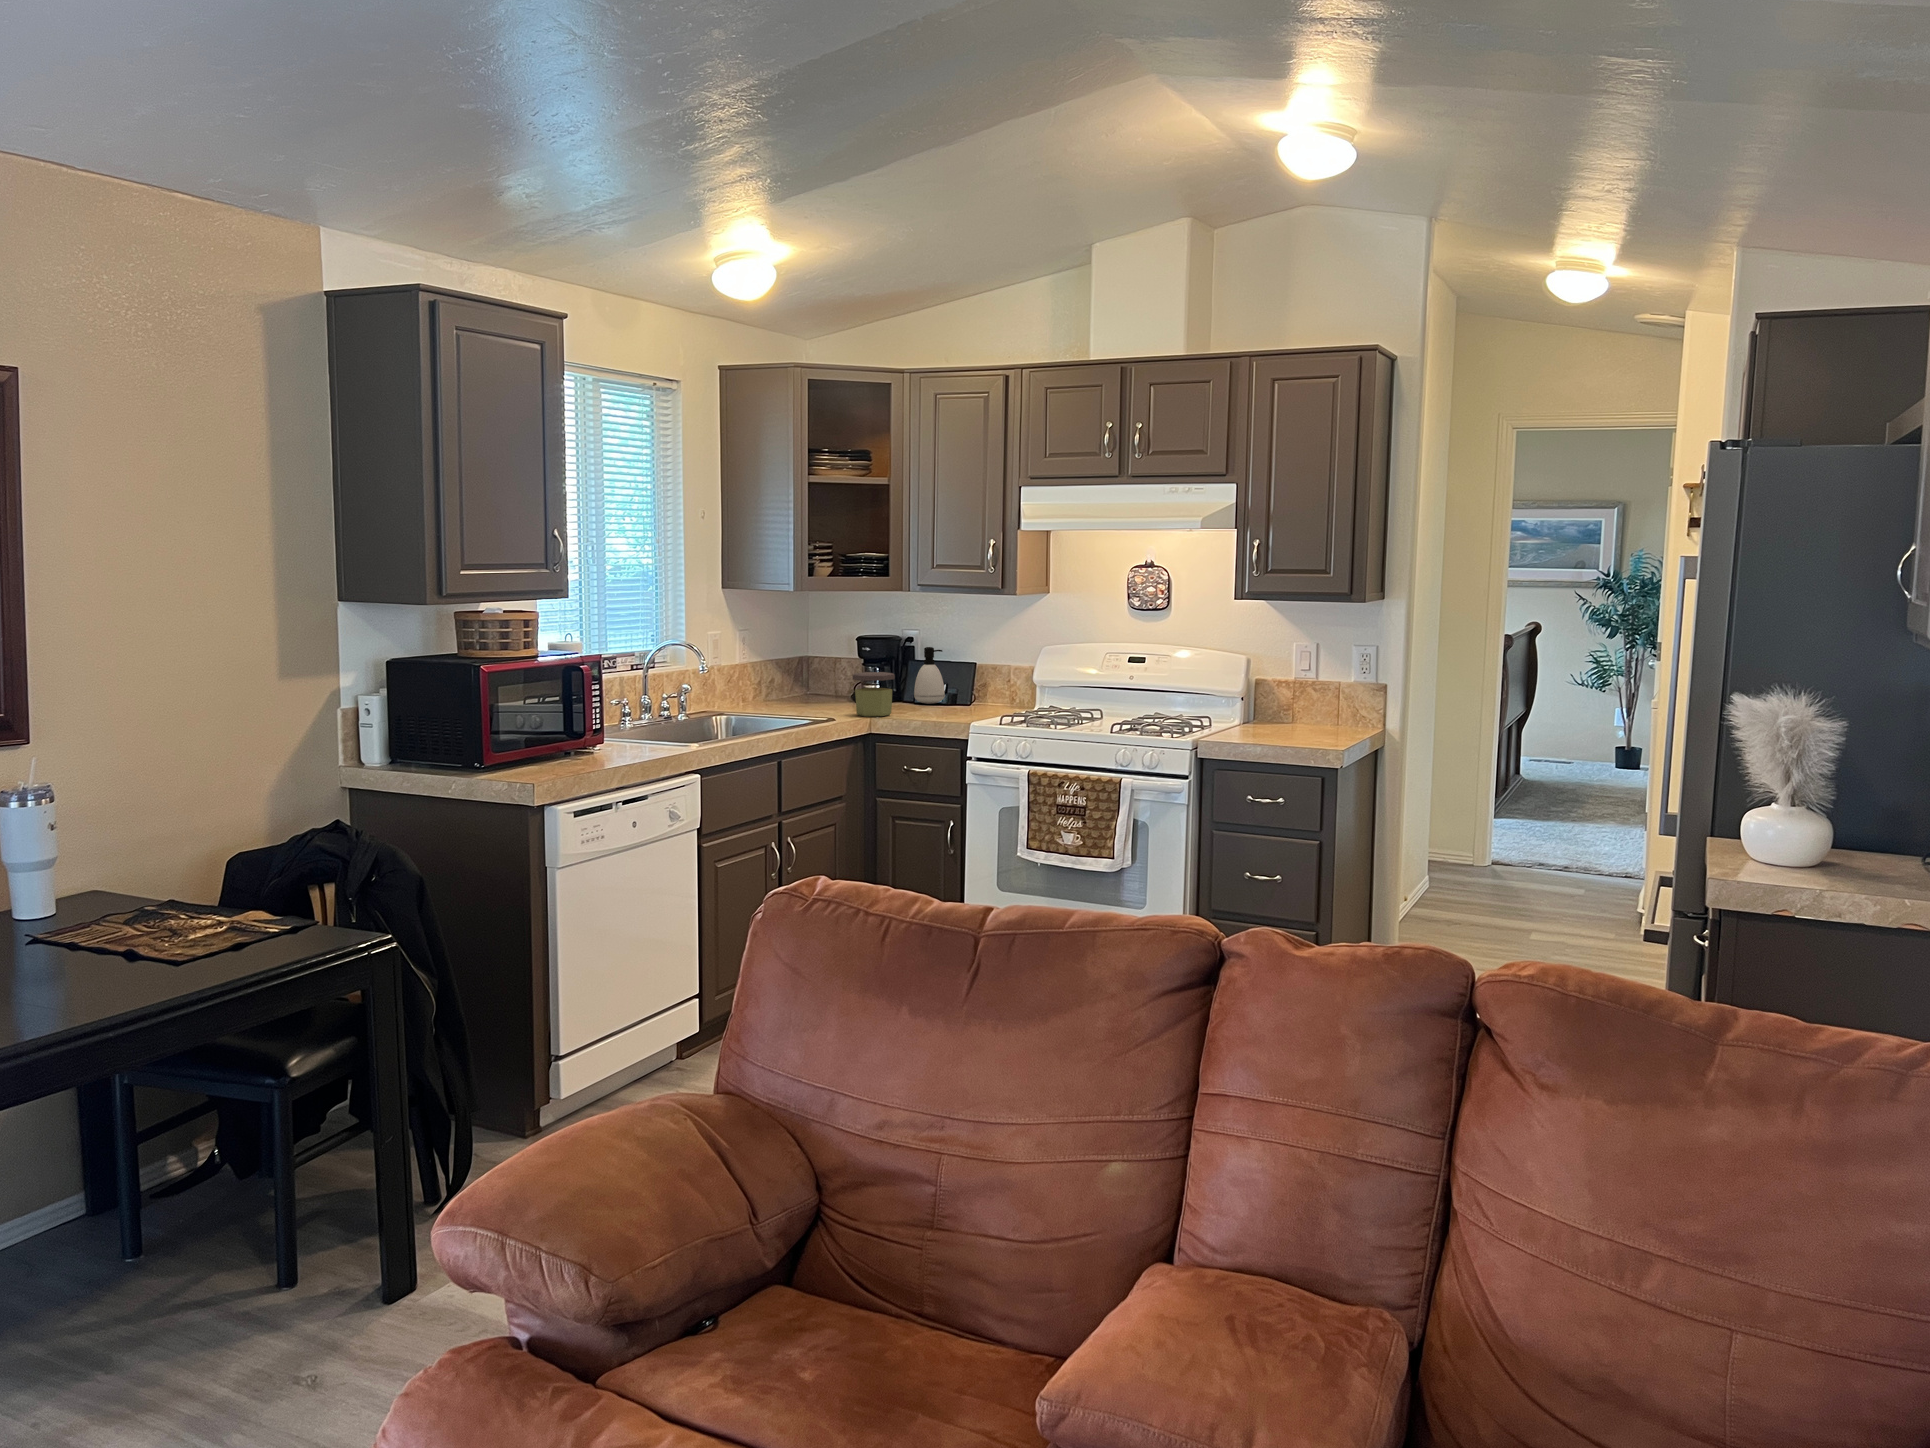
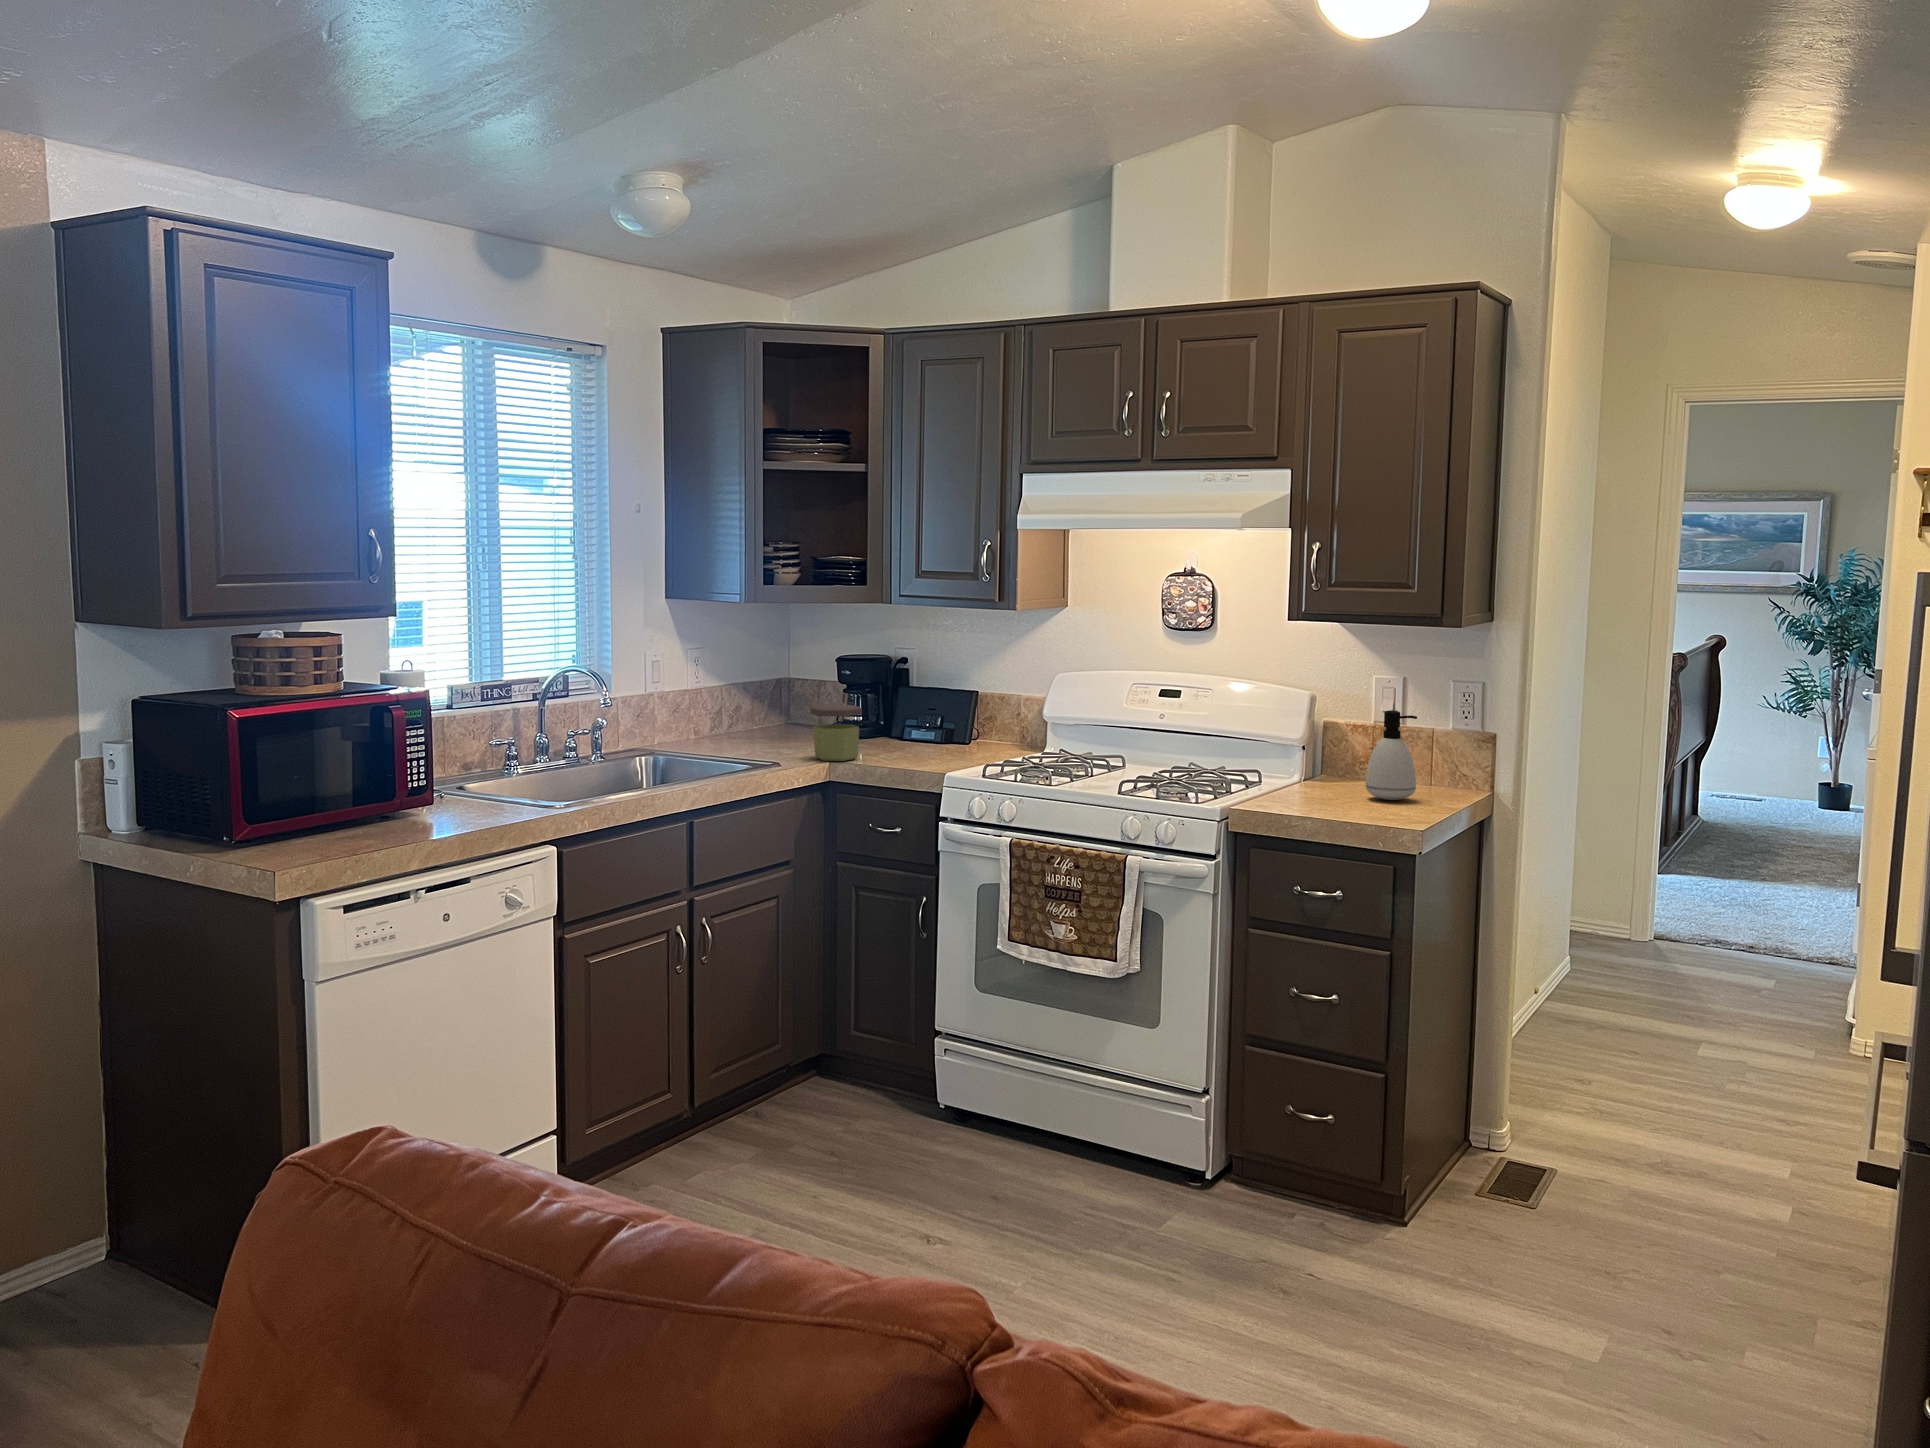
soap dispenser: present [914,647,945,704] -> present [1366,710,1417,800]

